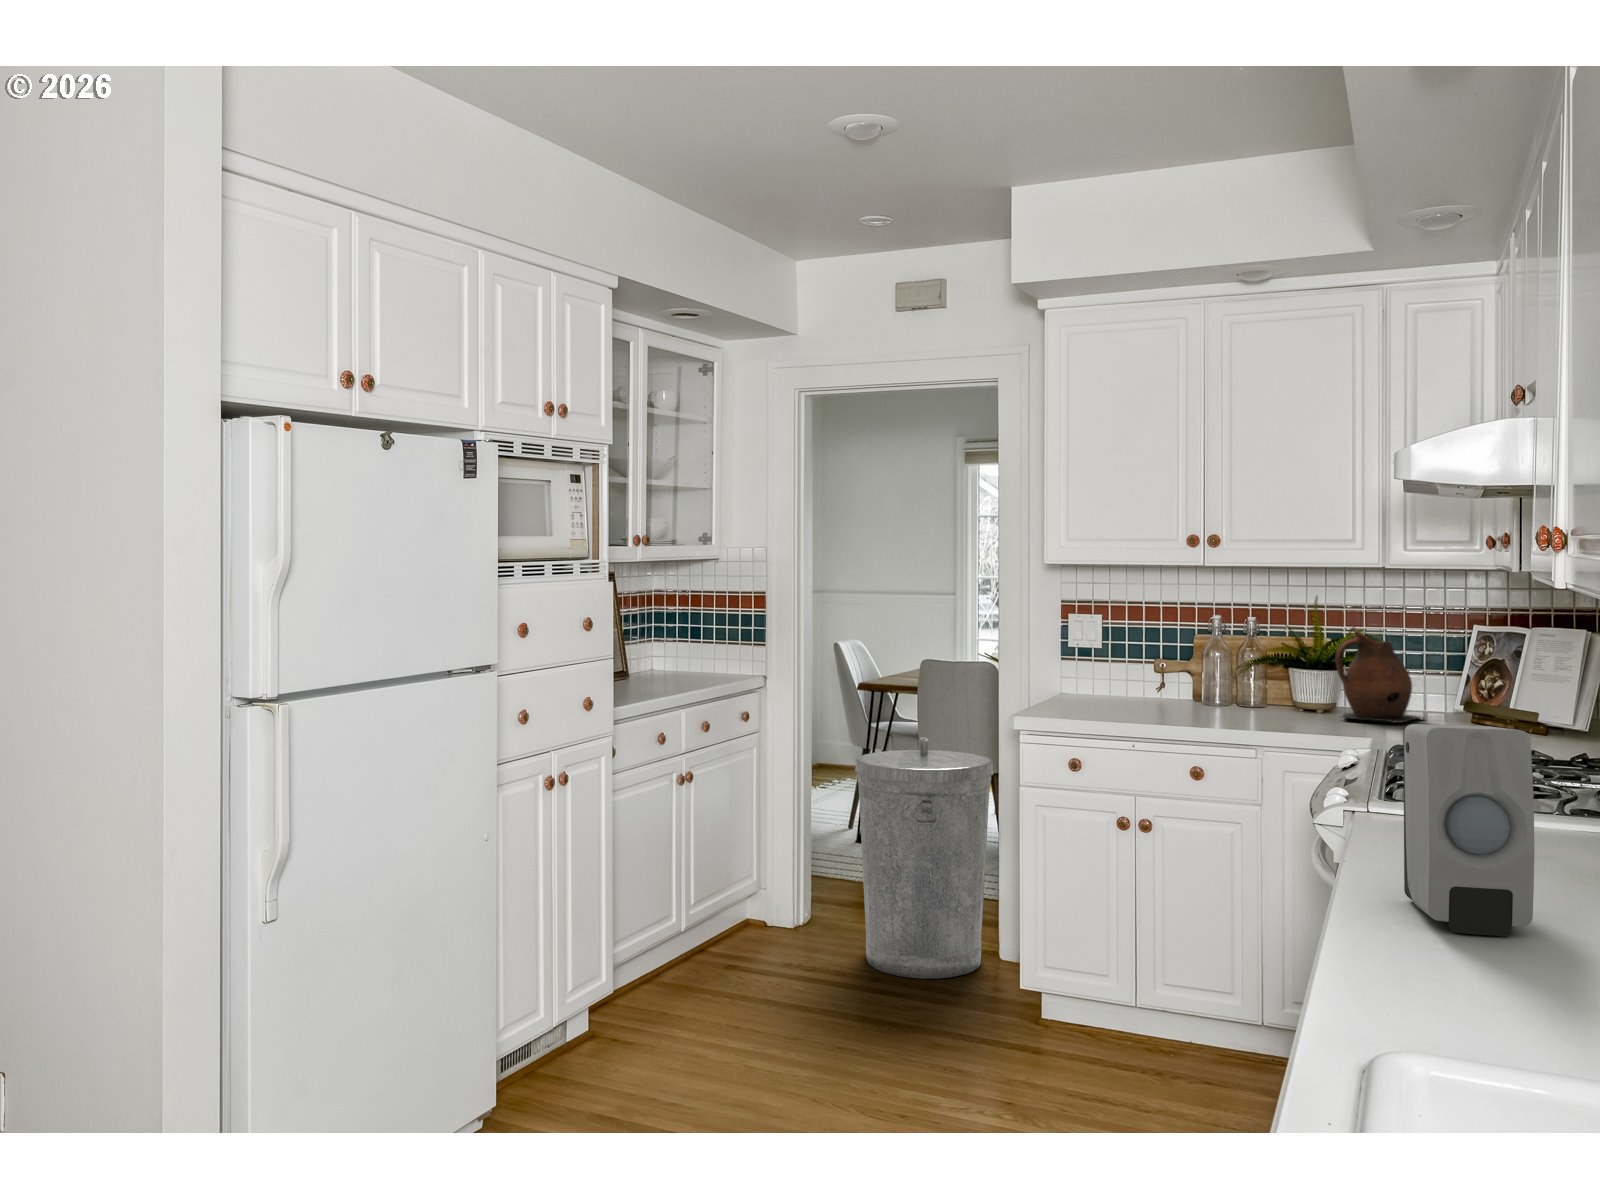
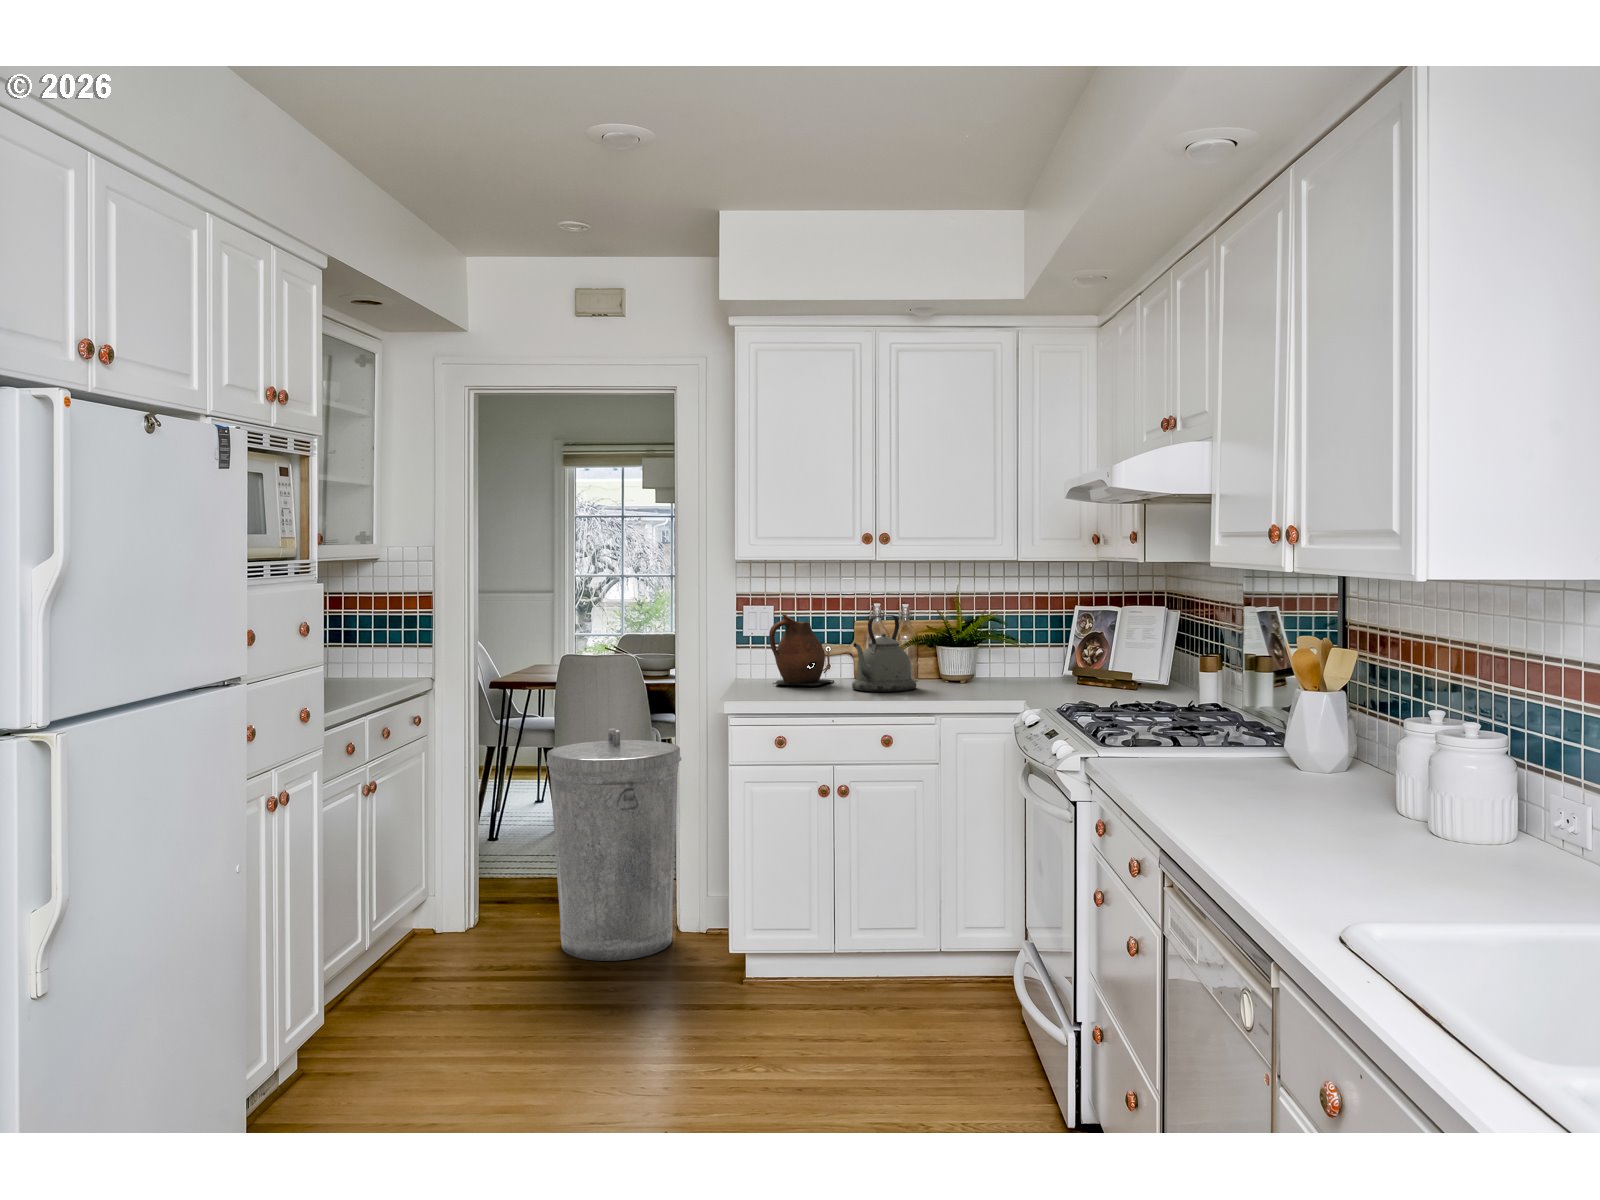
kettle: none [1169,628,1253,716] -> present [852,615,916,692]
ceramic pitcher: present [1335,630,1424,723] -> present [769,614,834,686]
soap dispenser: present [1403,724,1534,936] -> none [1241,683,1367,845]

